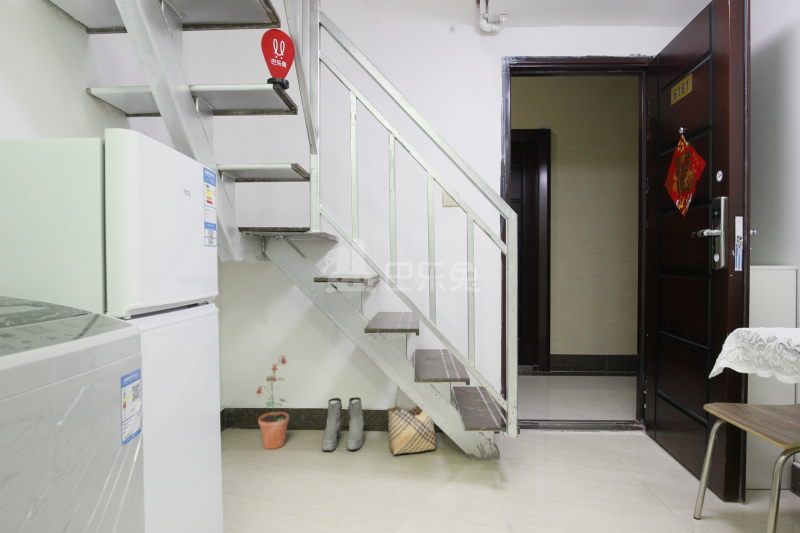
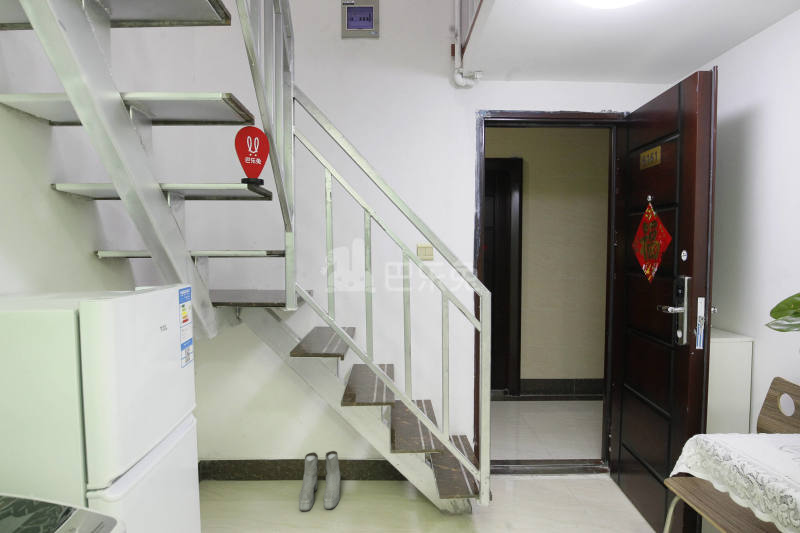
potted plant: present [257,356,289,449] -> none [230,412,265,510]
woven basket: present [387,396,436,455] -> none [363,435,411,515]

